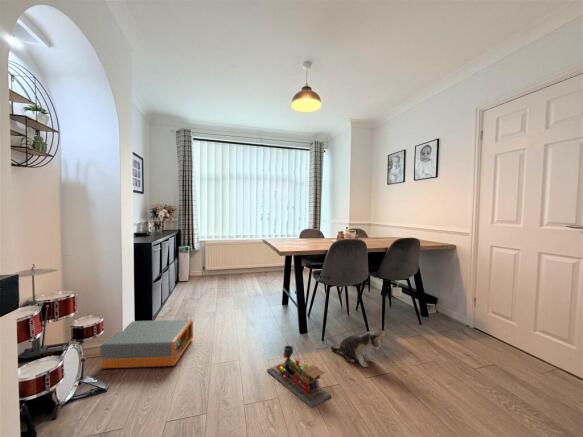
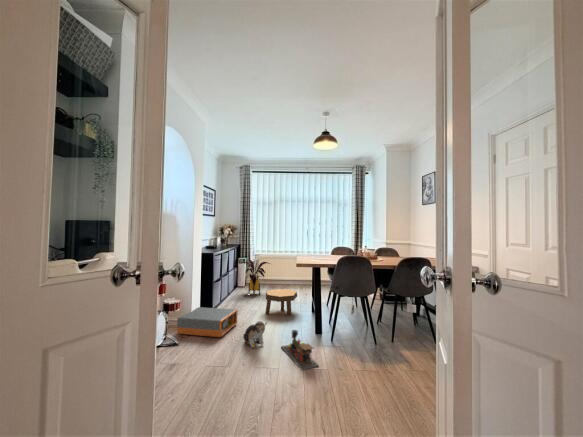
house plant: none [176,247,225,293] -> present [239,260,269,295]
footstool: none [225,284,266,319] -> present [265,289,297,316]
plush toy: present [331,331,386,367] -> present [244,321,267,348]

